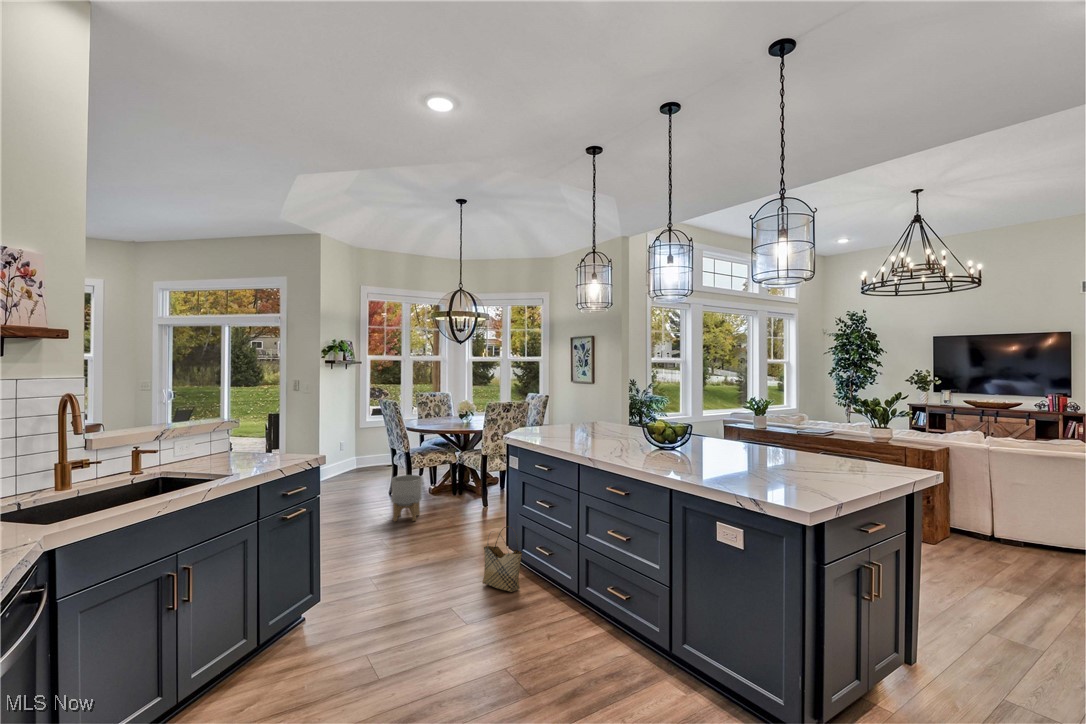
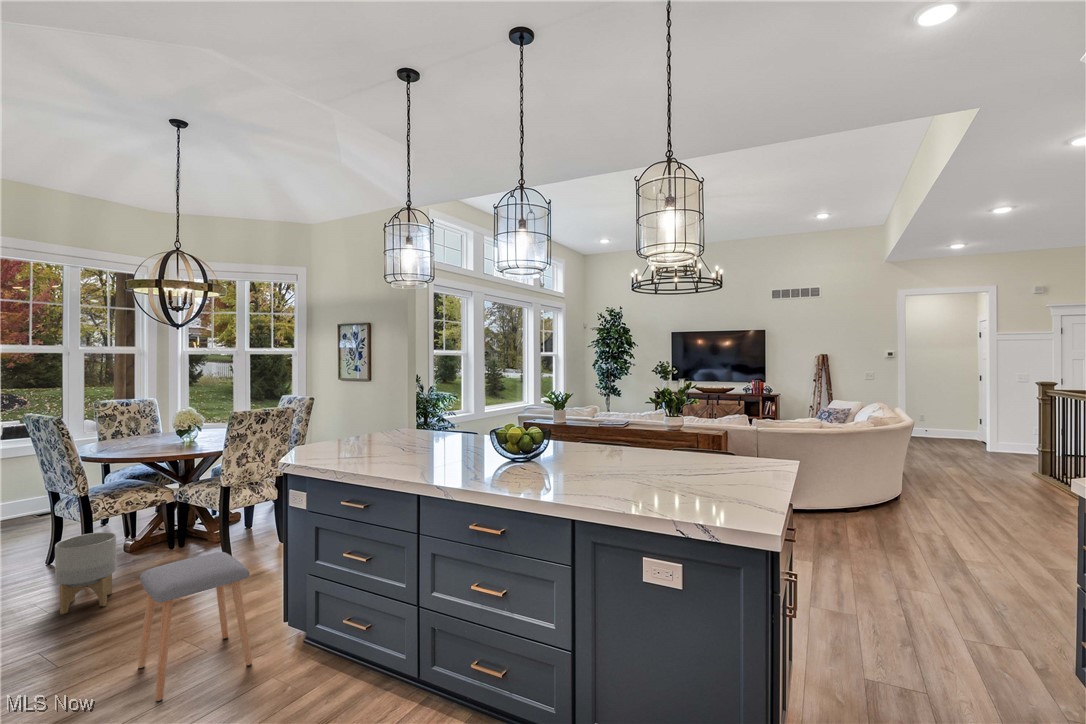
stool: none [426,493,486,575] -> present [138,552,252,702]
woven basket: present [482,526,522,592] -> none [254,597,321,697]

